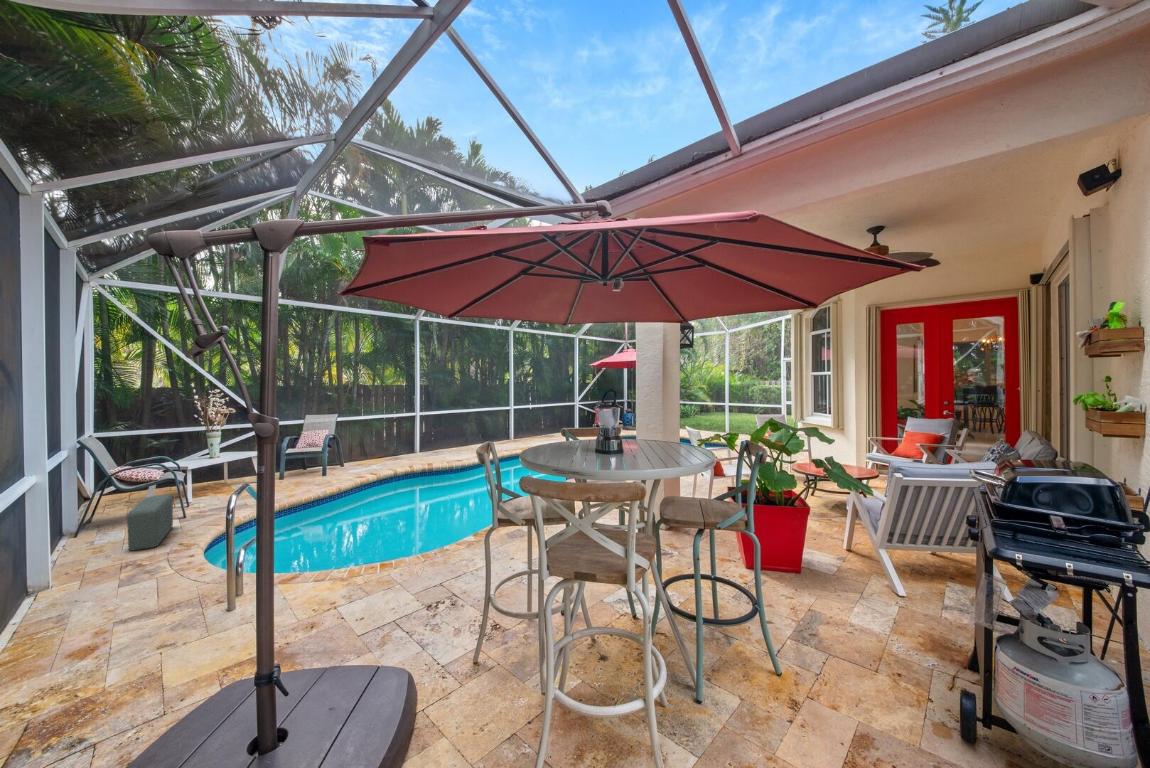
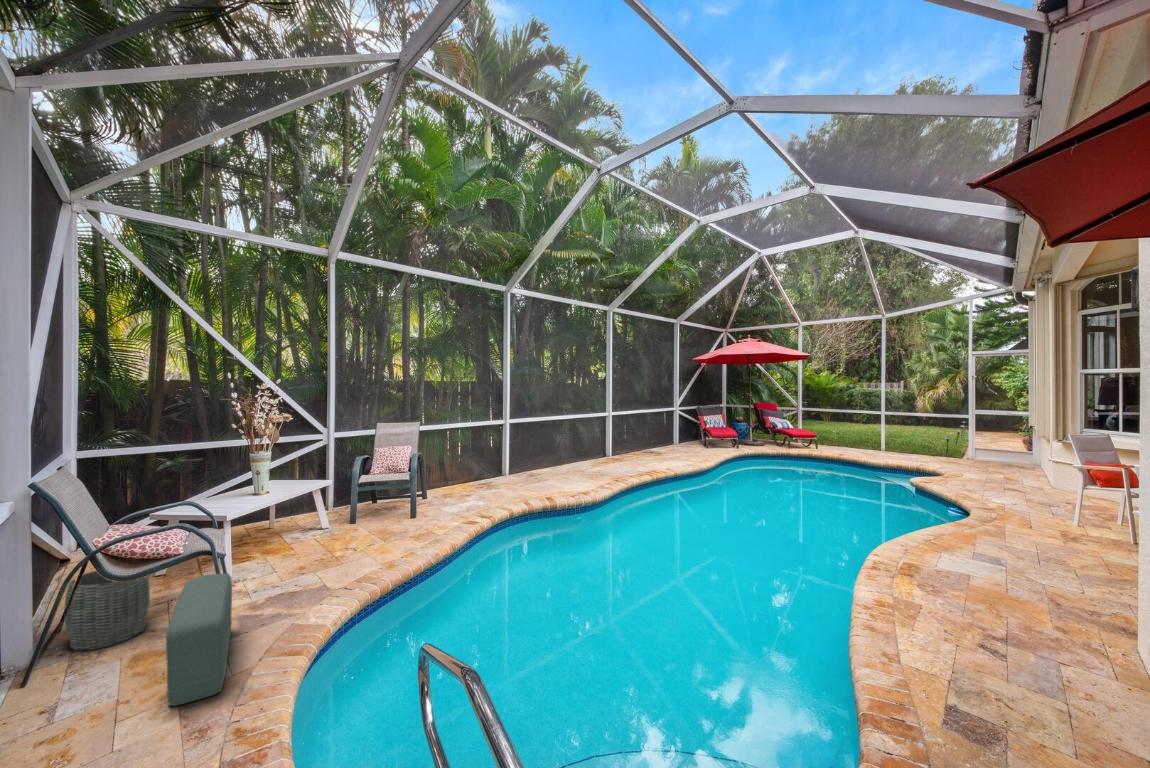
woven basket: none [80,492,129,534] -> present [65,571,150,650]

